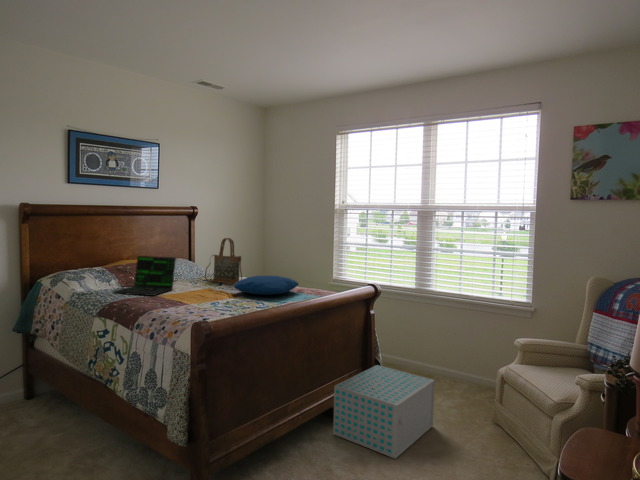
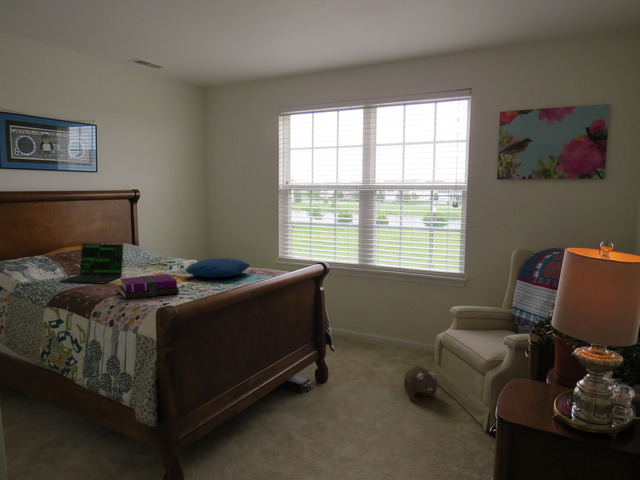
handbag: present [205,238,242,285] -> none [152,222,192,269]
notebook: none [165,289,223,312] -> present [119,274,179,299]
storage box: present [333,365,435,458] -> none [289,338,381,421]
plush toy: none [460,403,499,439] -> present [404,366,437,399]

